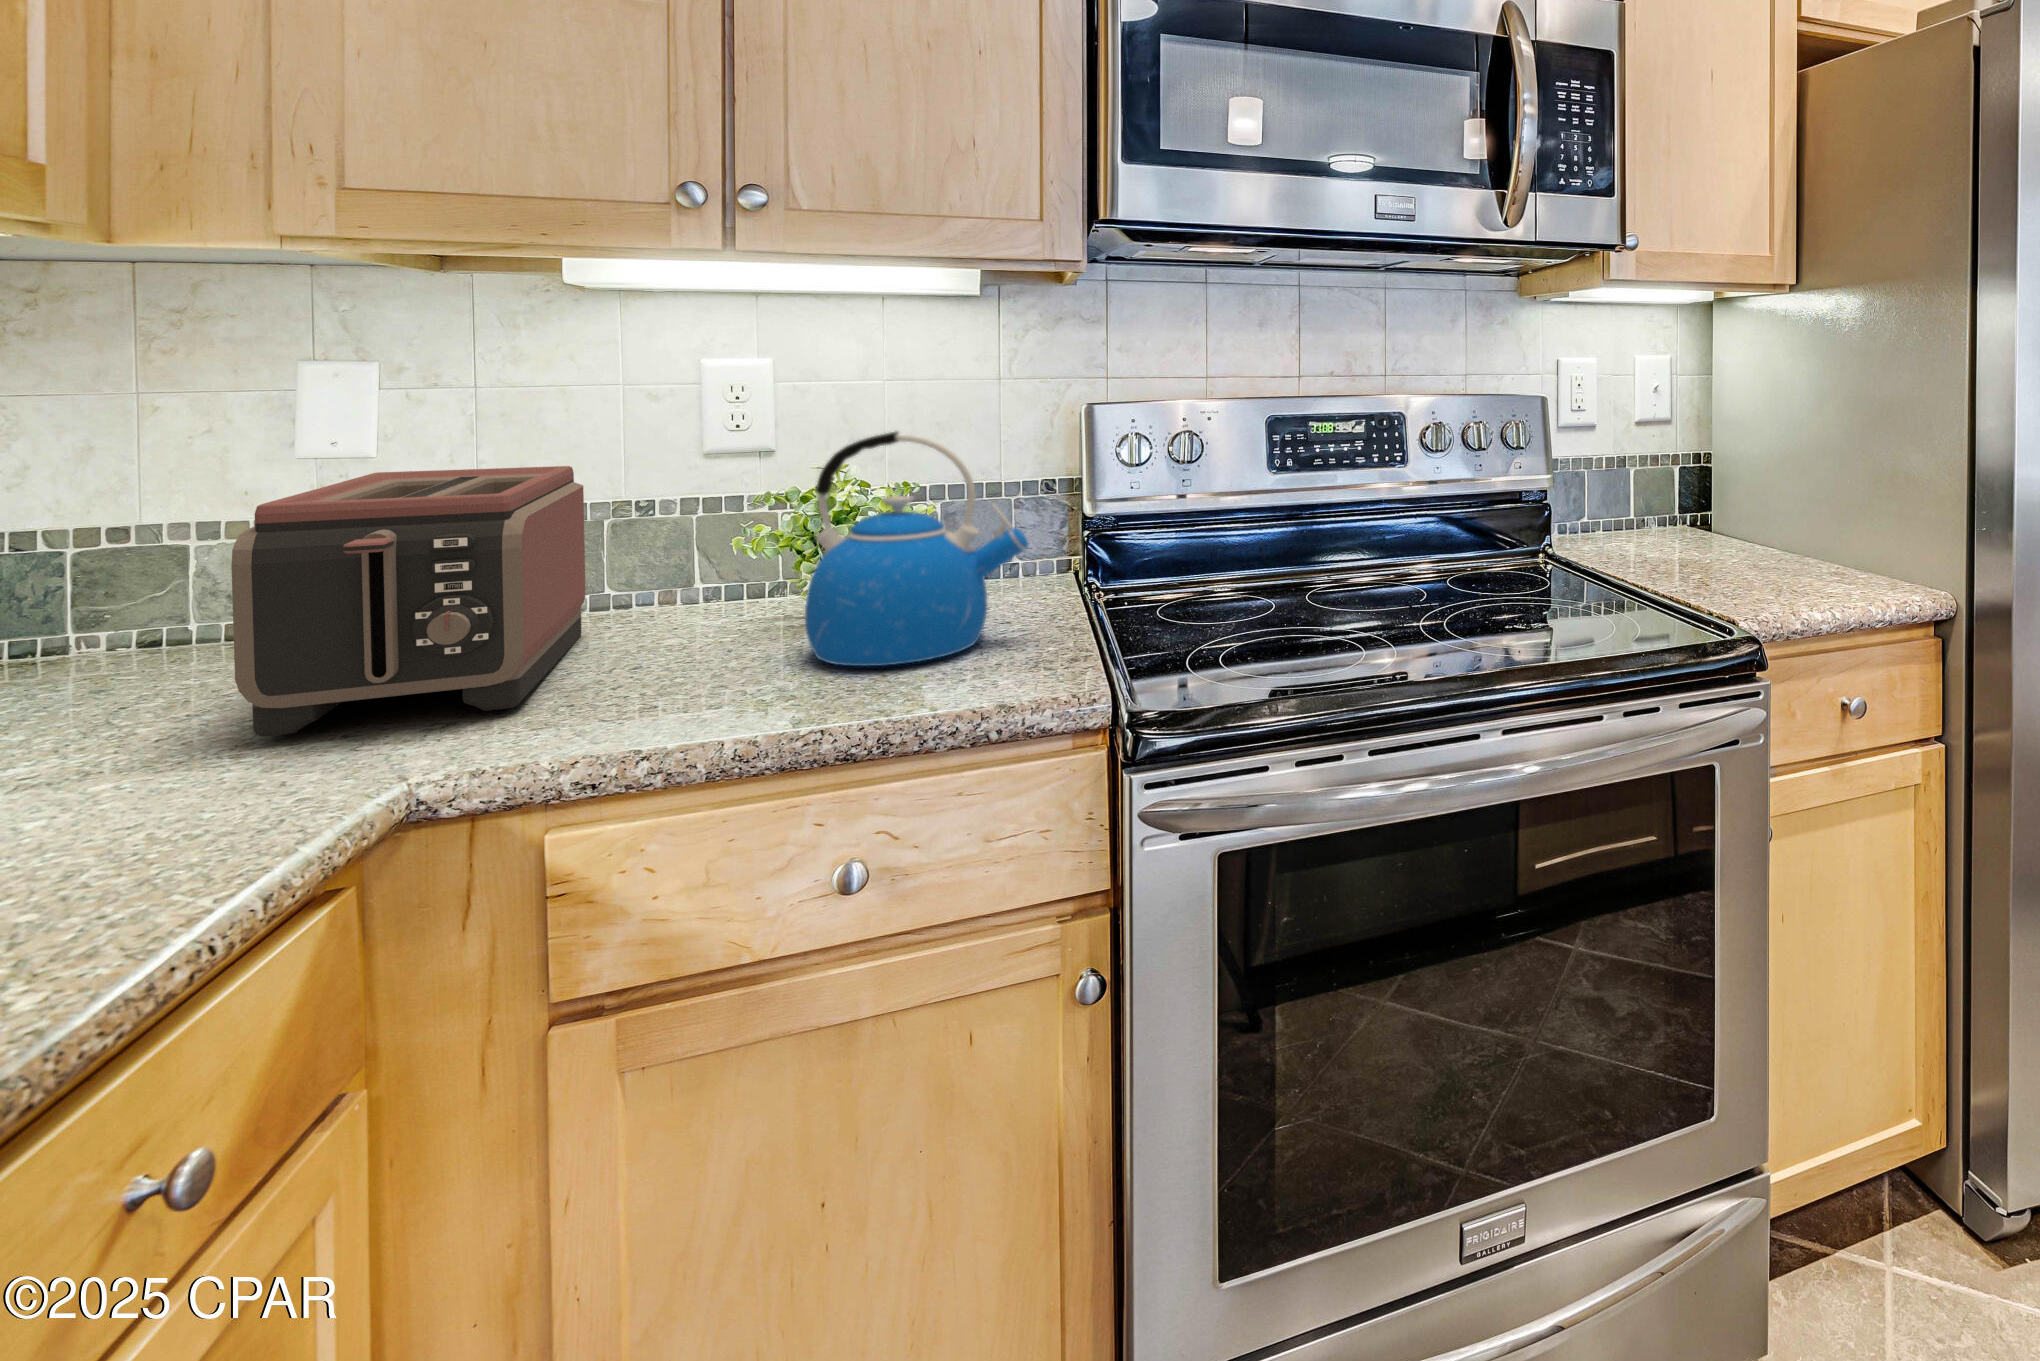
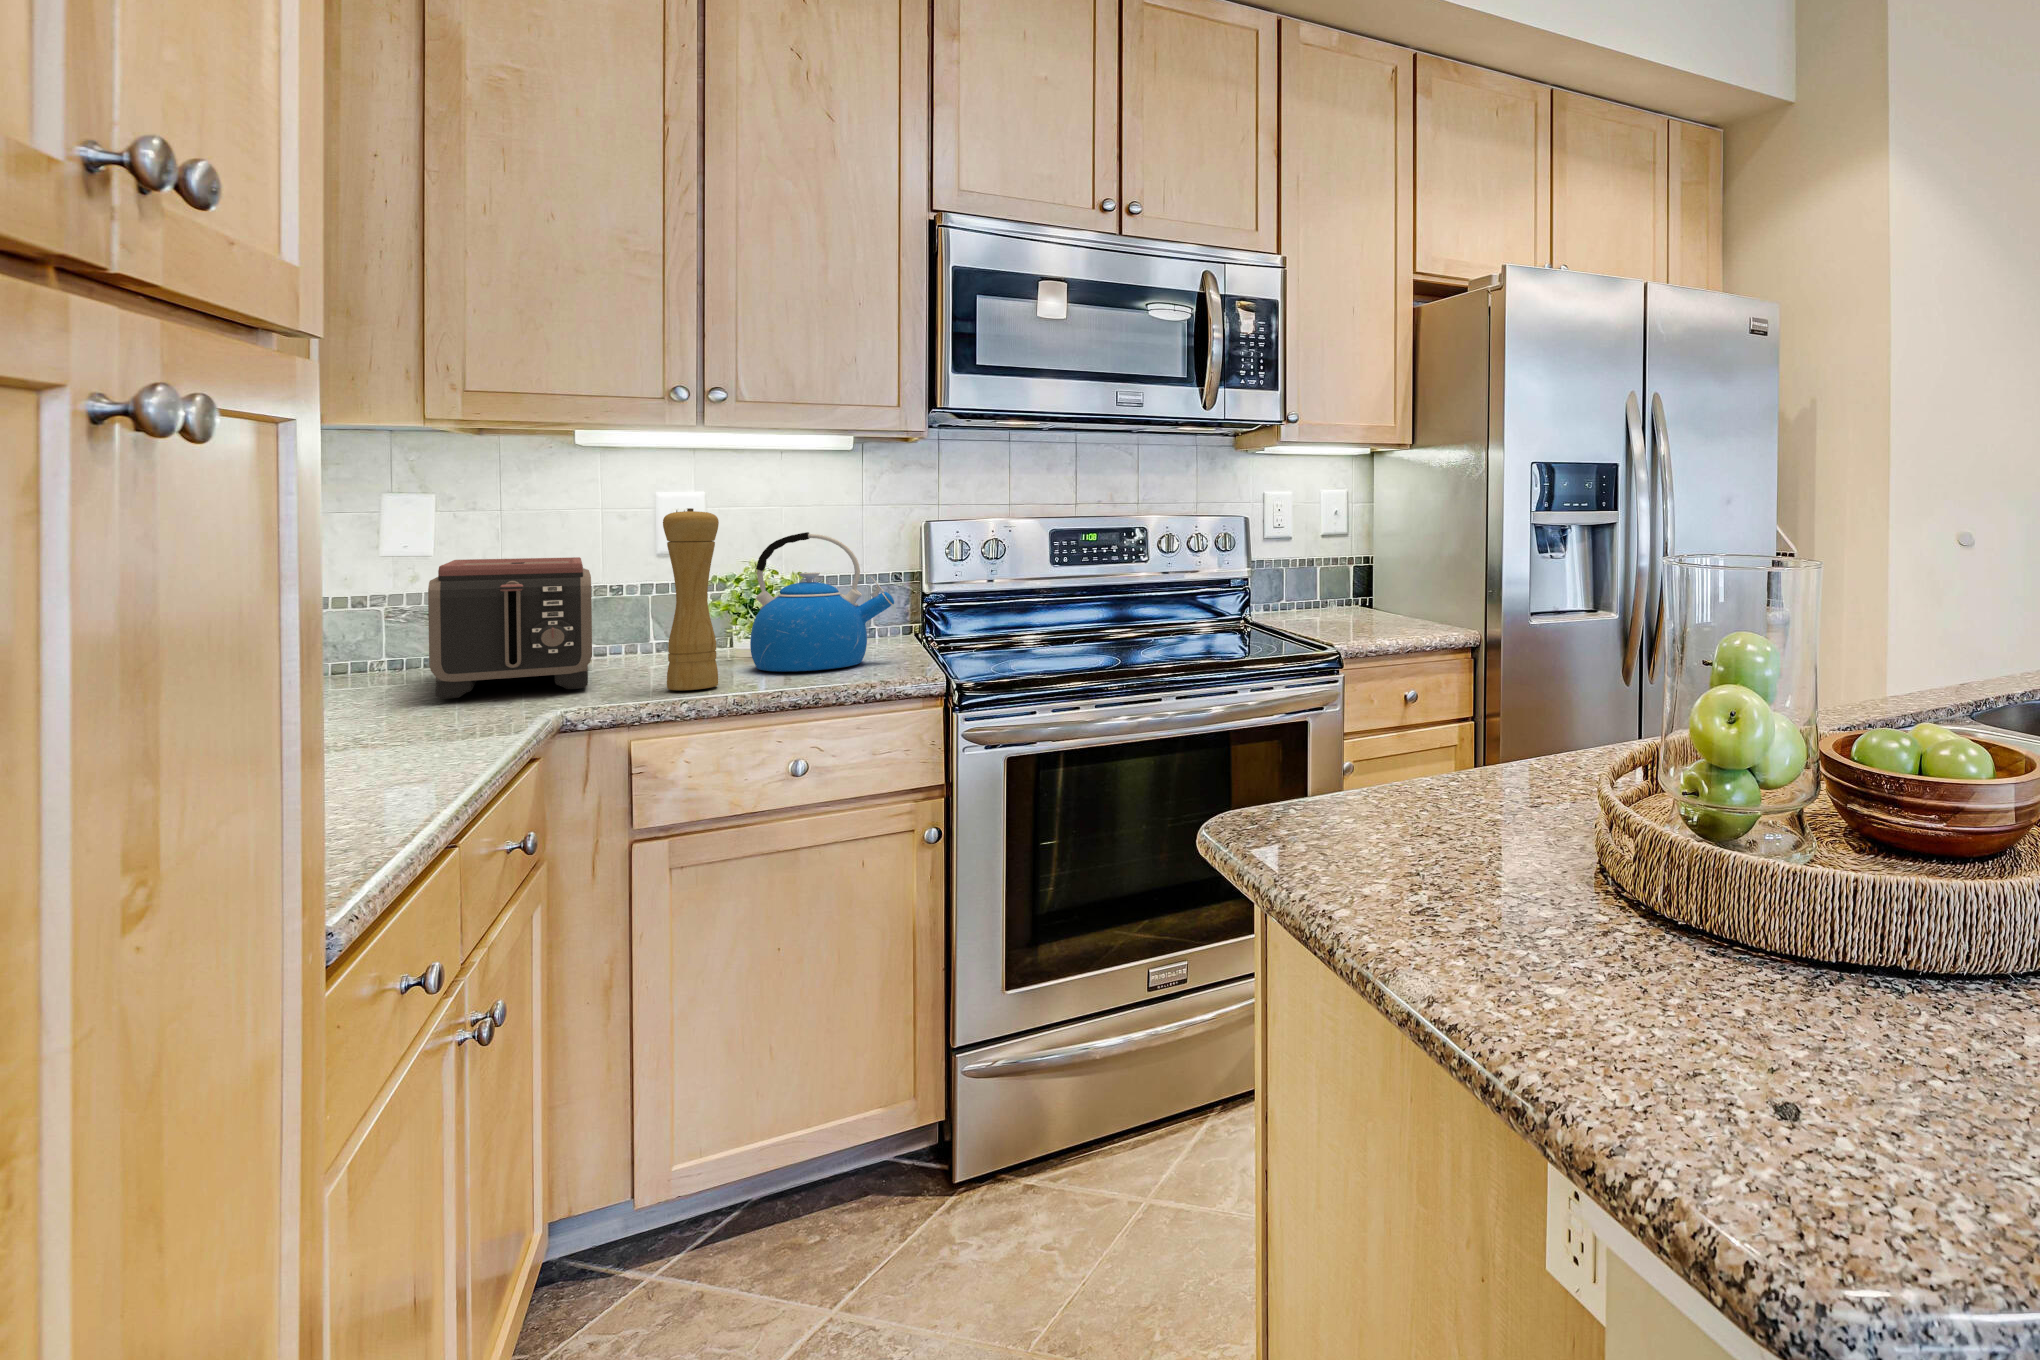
pepper mill: none [630,402,727,722] -> present [663,508,719,690]

